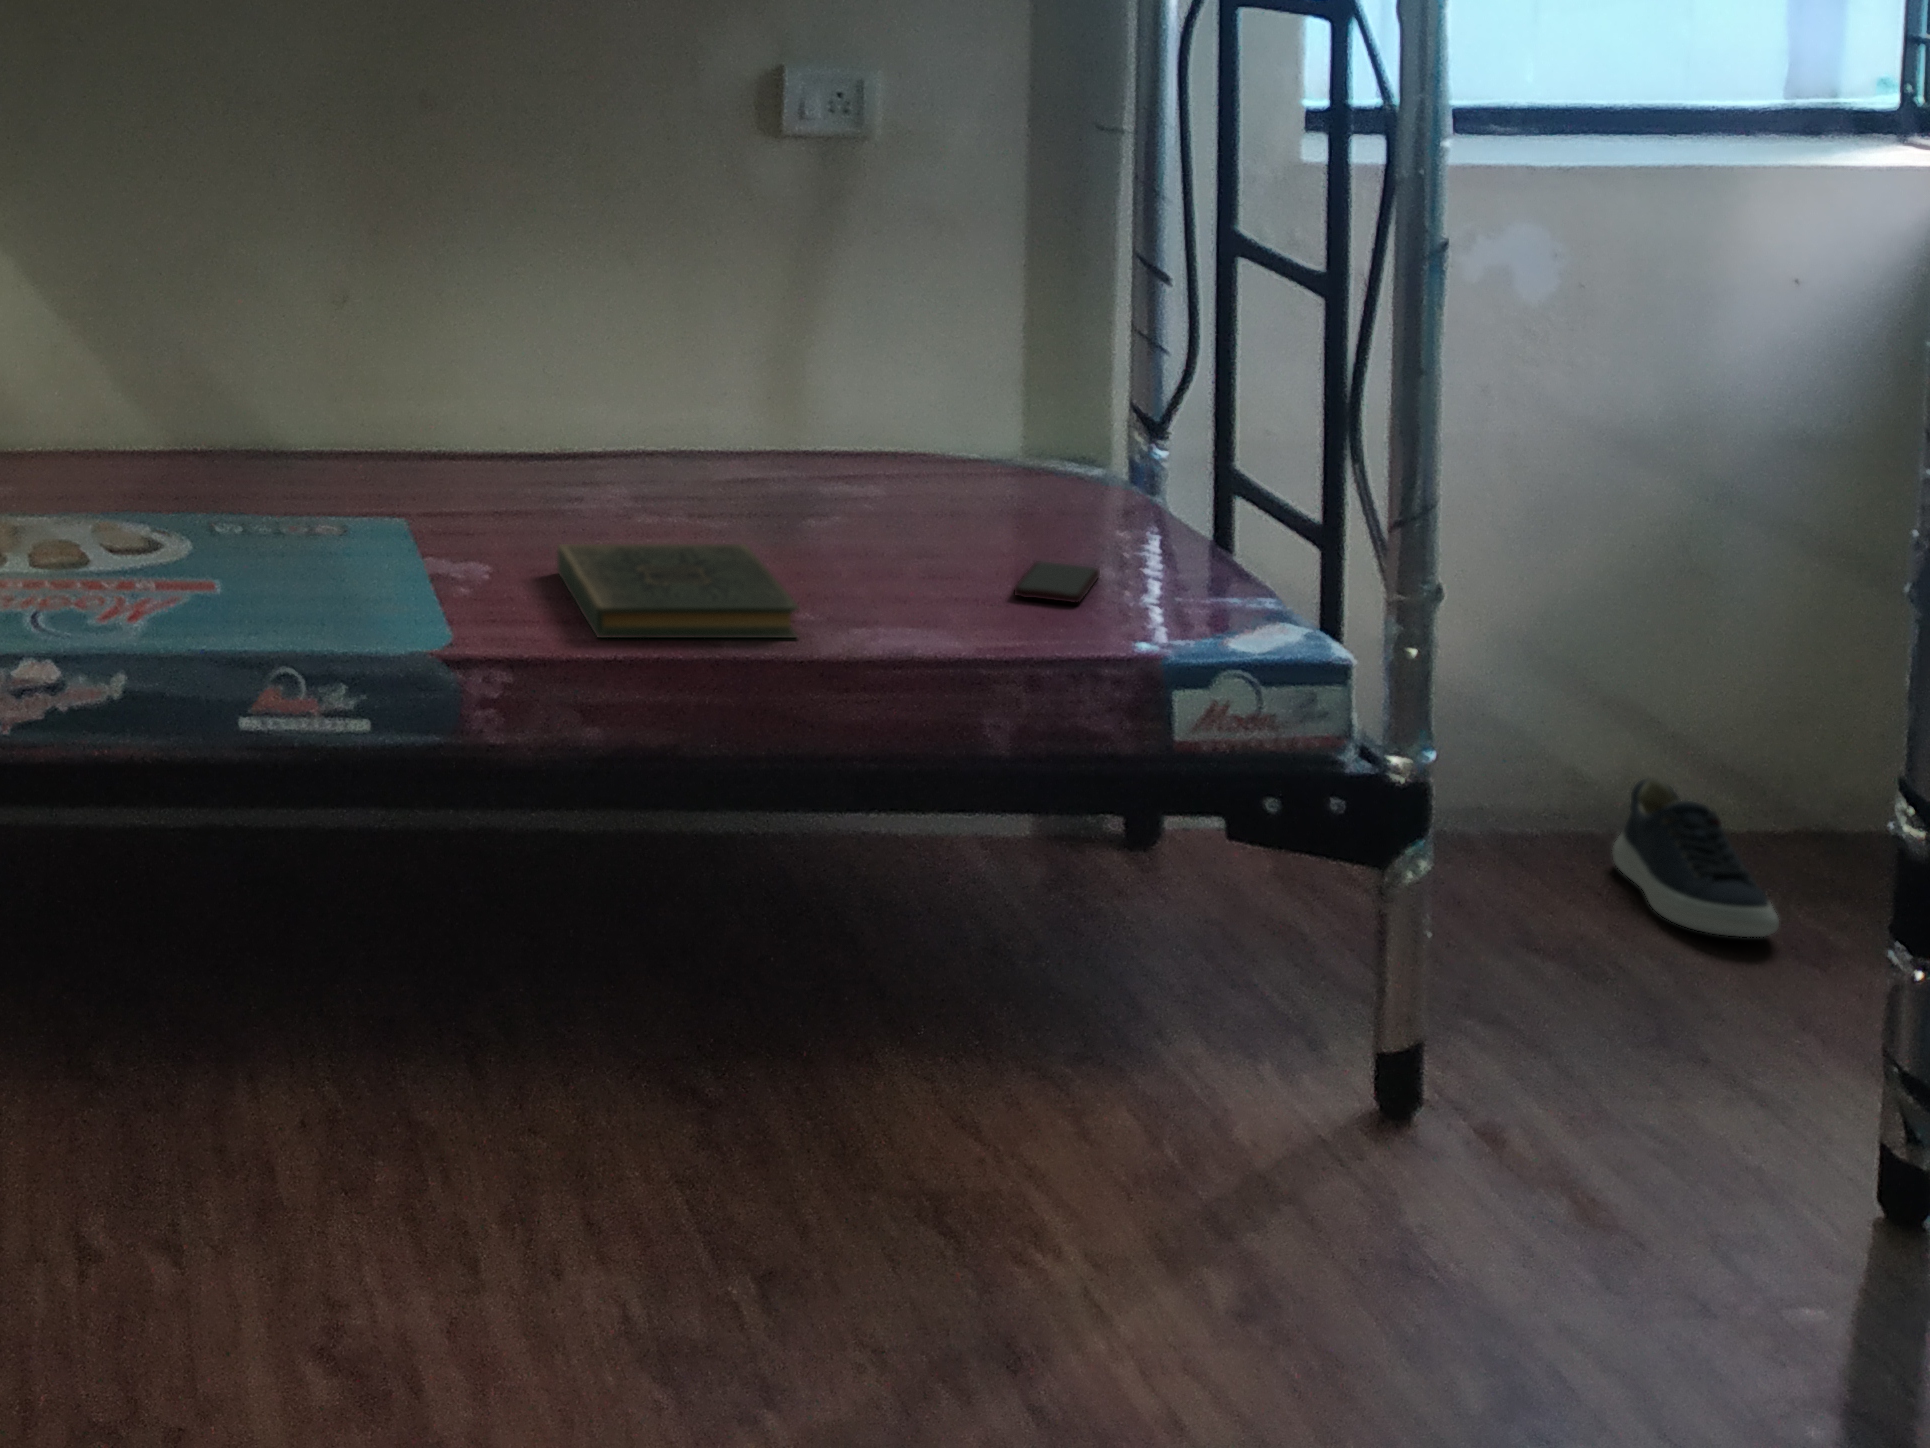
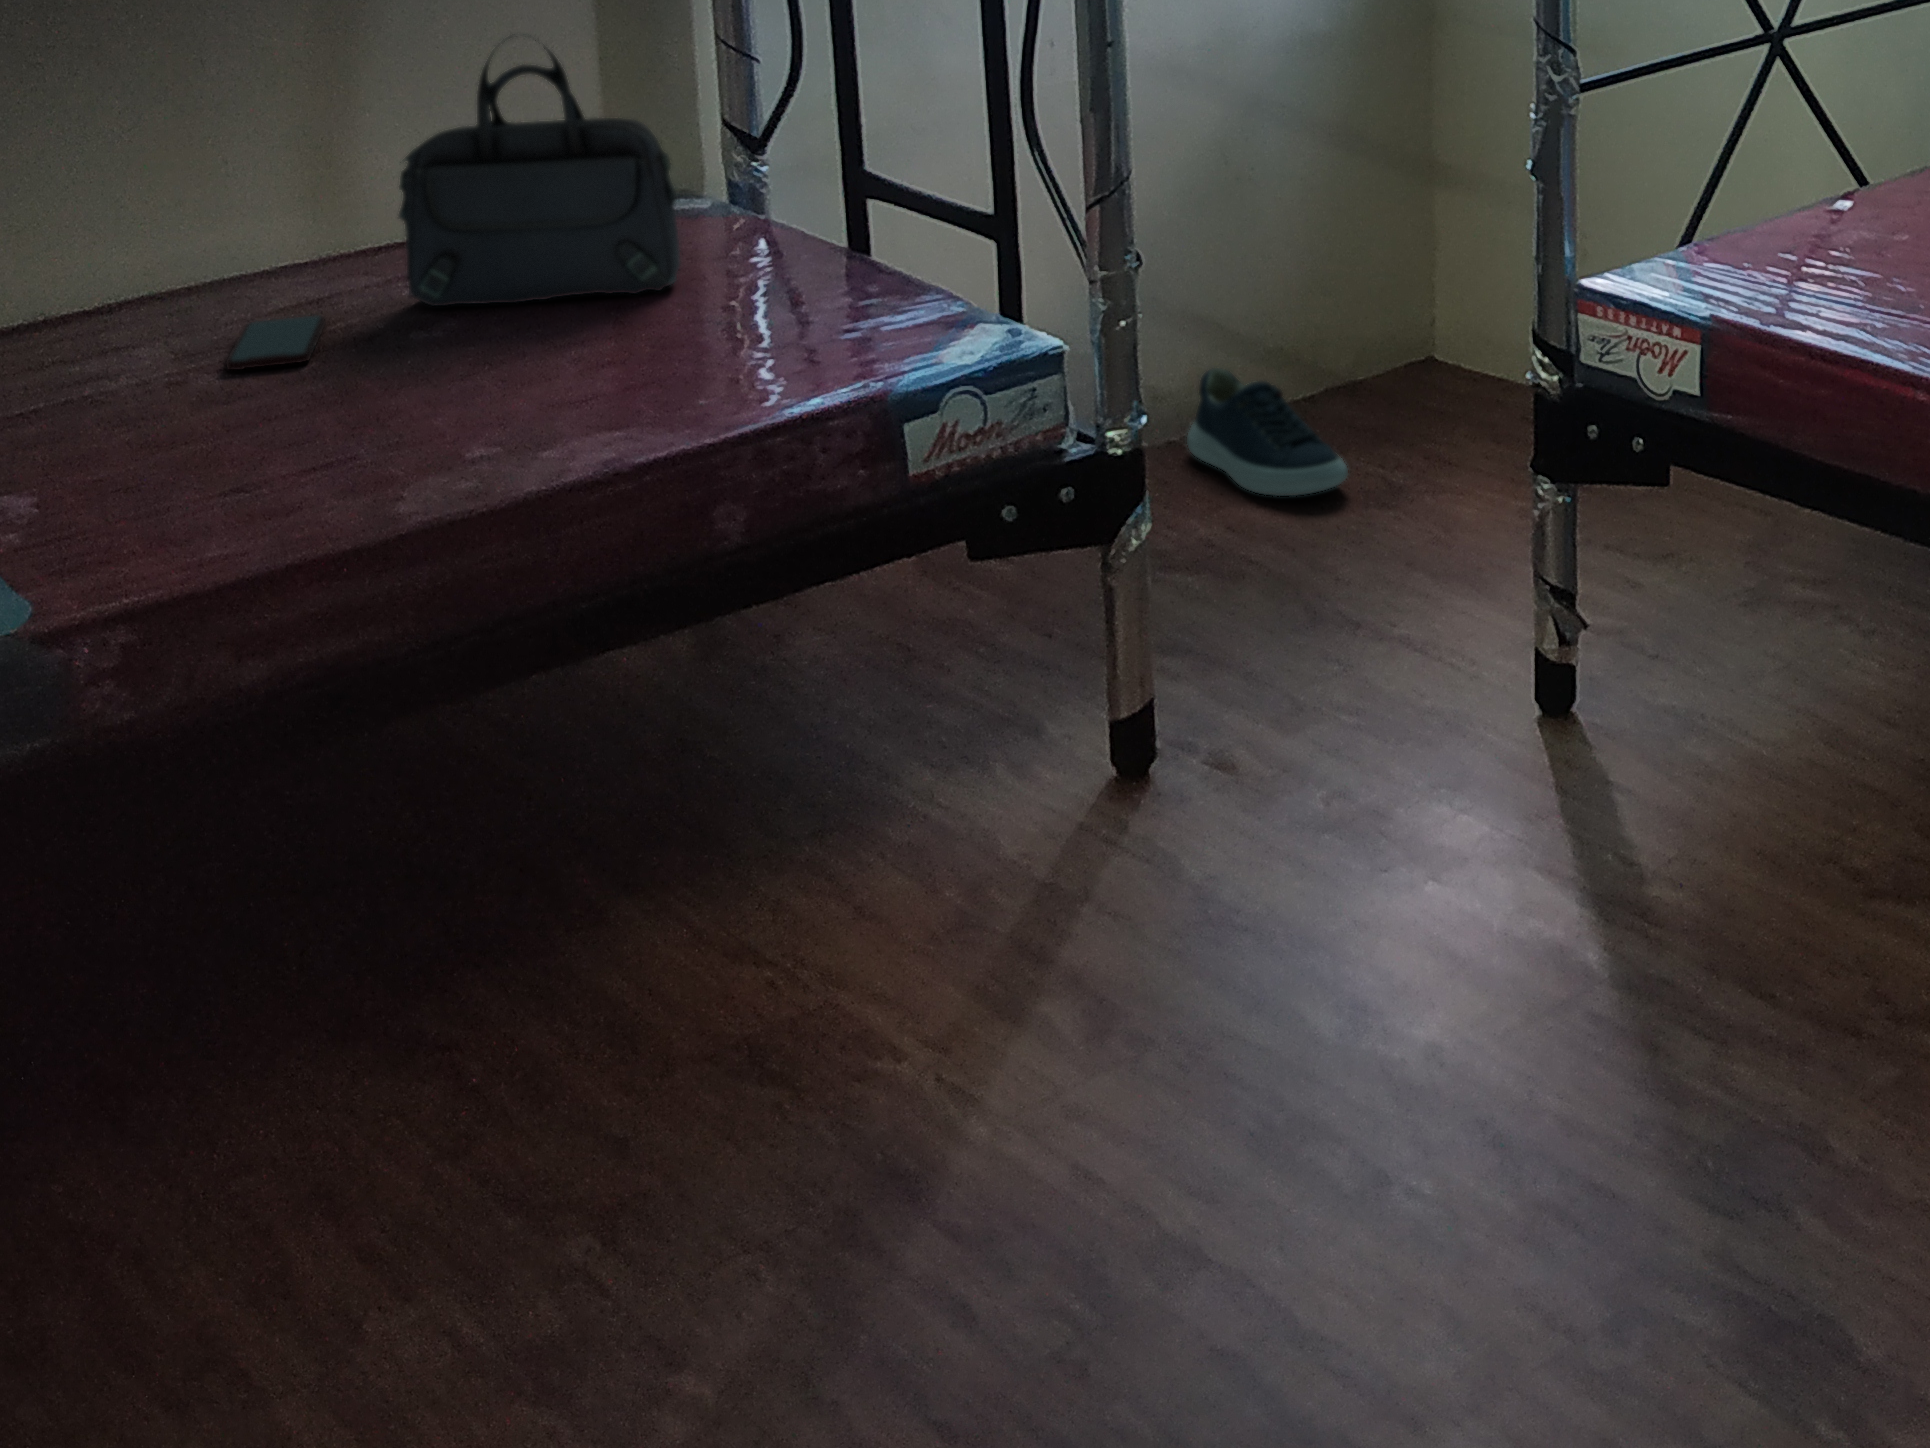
handbag: none [821,289,1043,537] -> present [399,34,681,306]
book: present [557,544,800,638] -> none [106,378,494,553]
smartphone: present [1014,562,1100,603] -> present [226,316,325,370]

